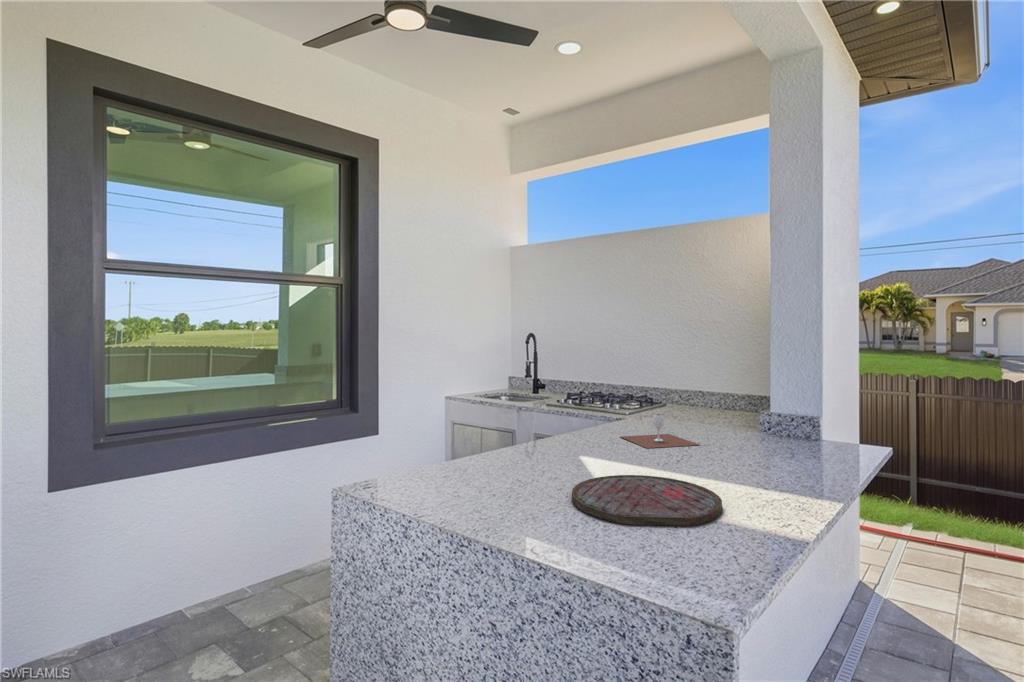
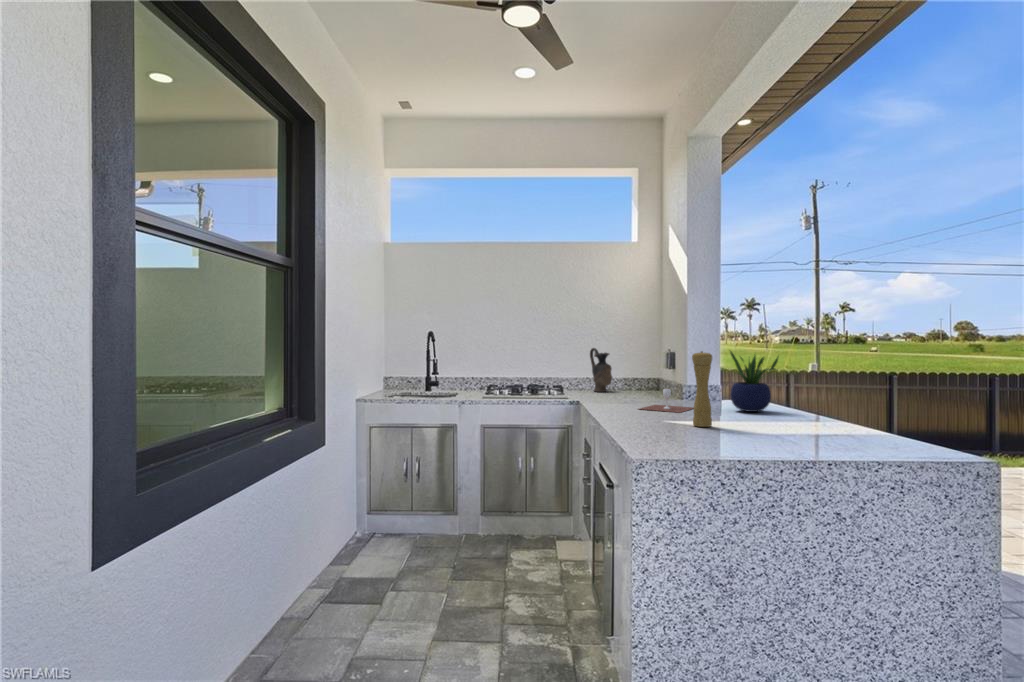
ceramic pitcher: none [684,355,709,411] -> present [590,348,612,392]
potted plant: none [717,366,789,462] -> present [730,351,779,412]
pepper mill: none [568,369,593,471] -> present [692,351,712,427]
cutting board: present [572,475,722,526] -> none [746,421,855,443]

